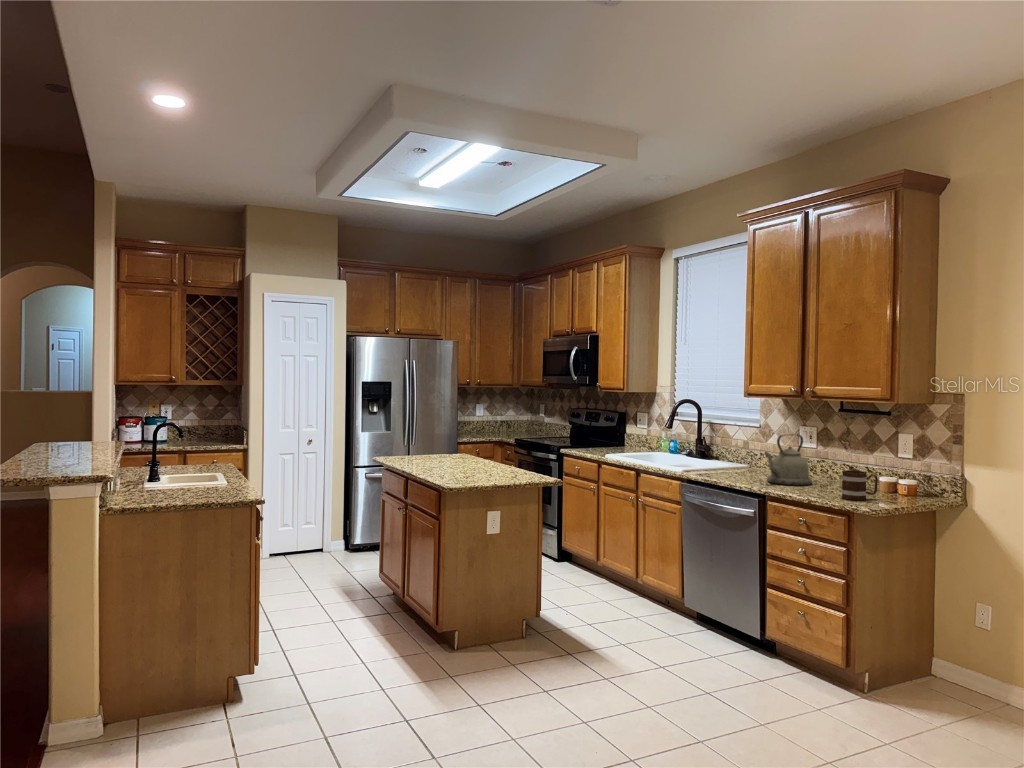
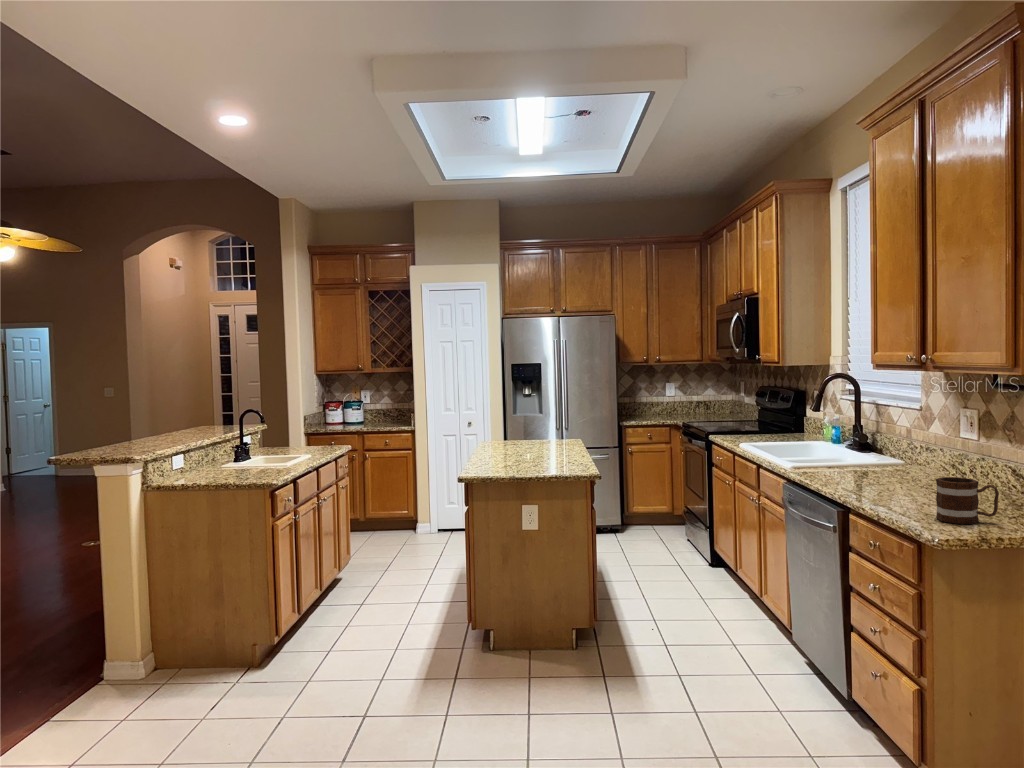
kettle: present [765,435,812,485] -> none [860,421,946,495]

